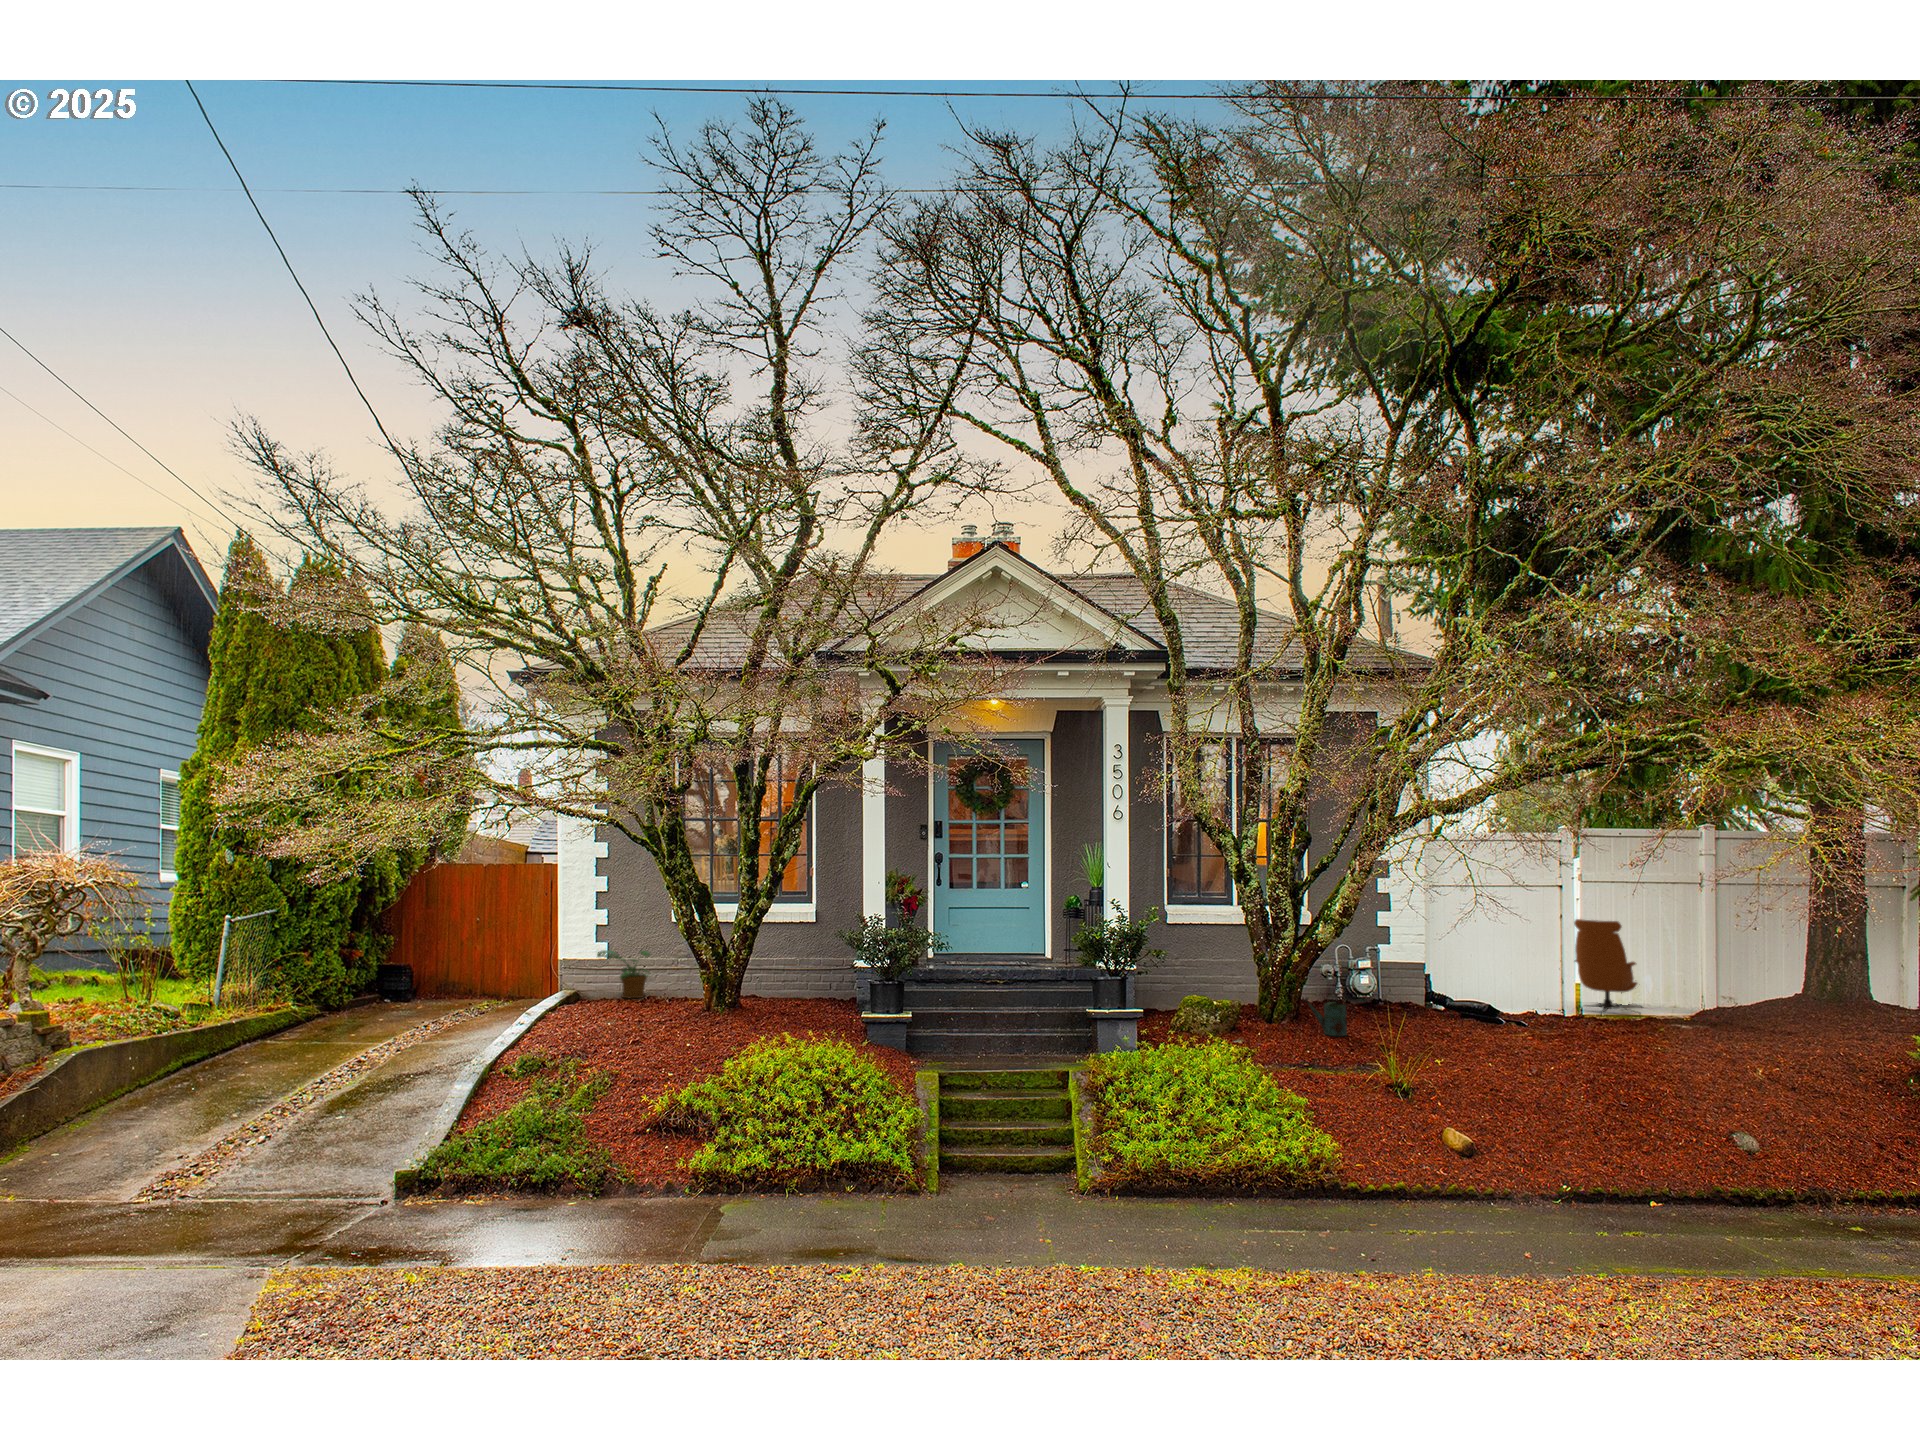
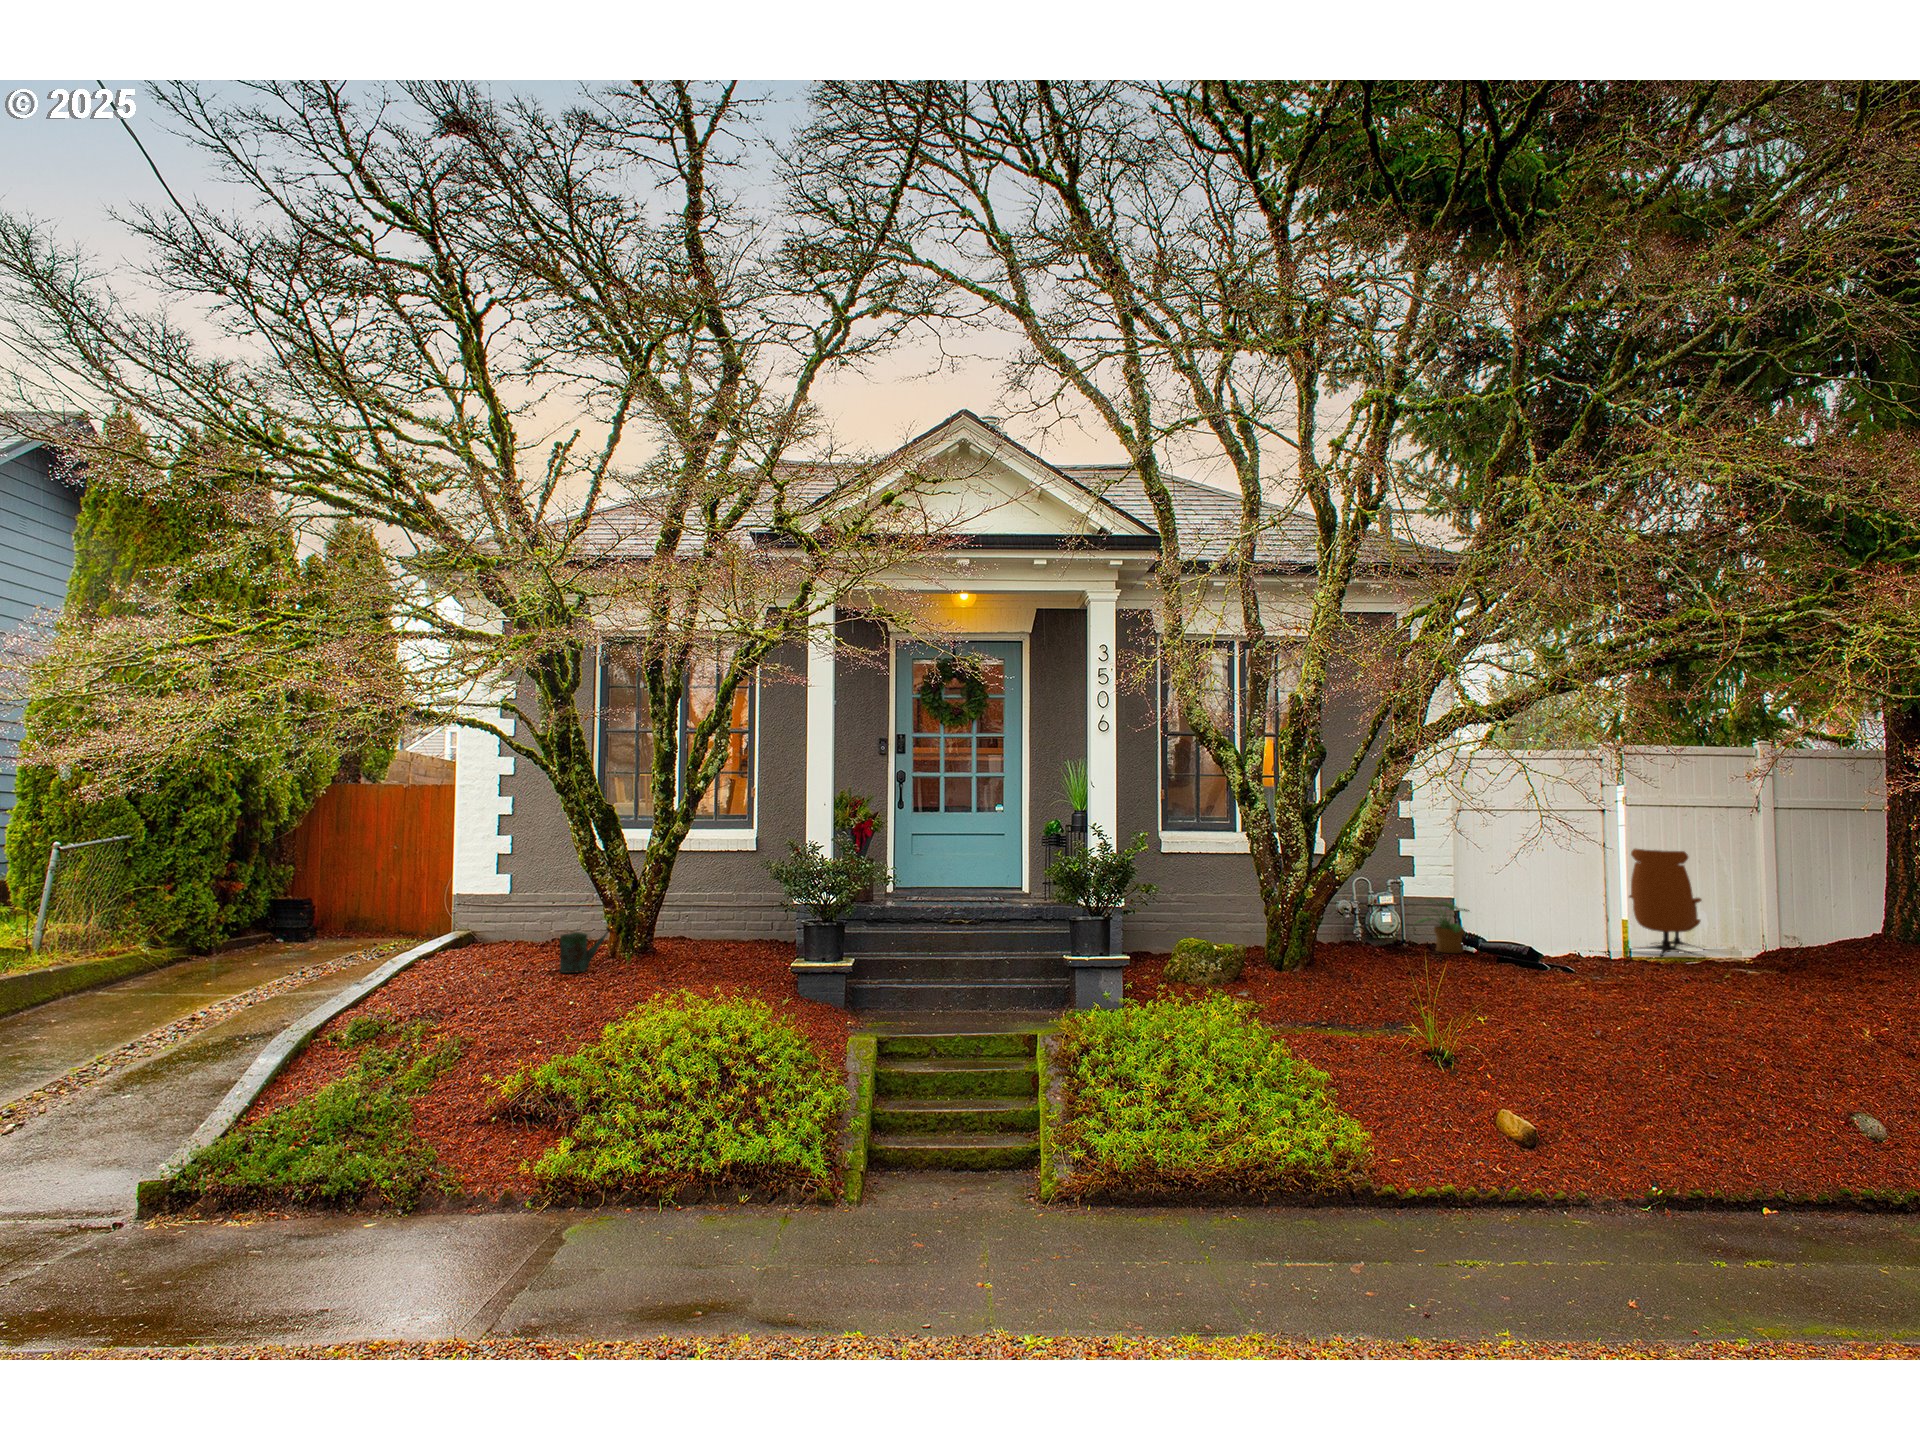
potted plant: present [597,950,651,998] -> present [1415,899,1469,953]
watering can: present [1303,998,1347,1036] -> present [559,927,613,973]

